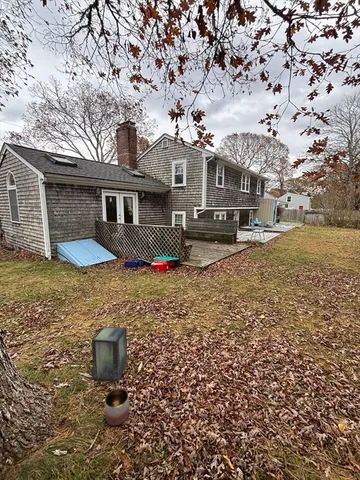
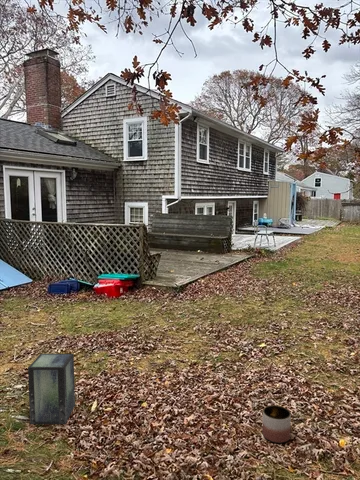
planter: present [105,389,129,426] -> present [262,405,291,443]

